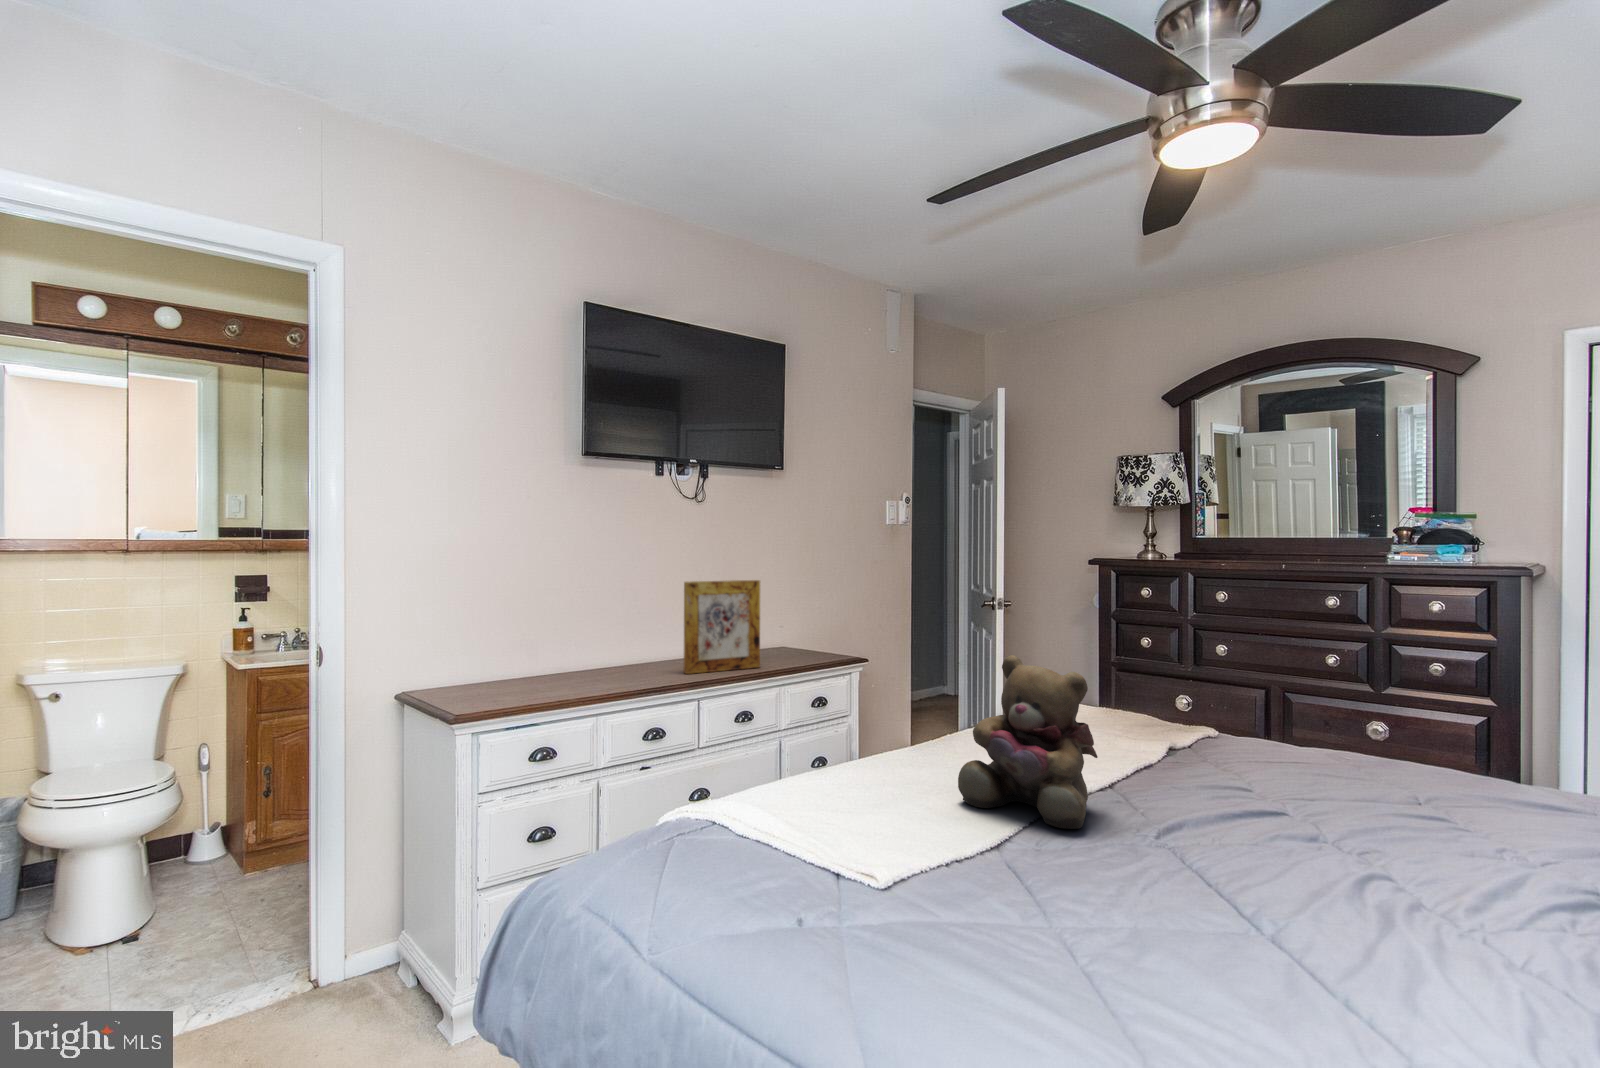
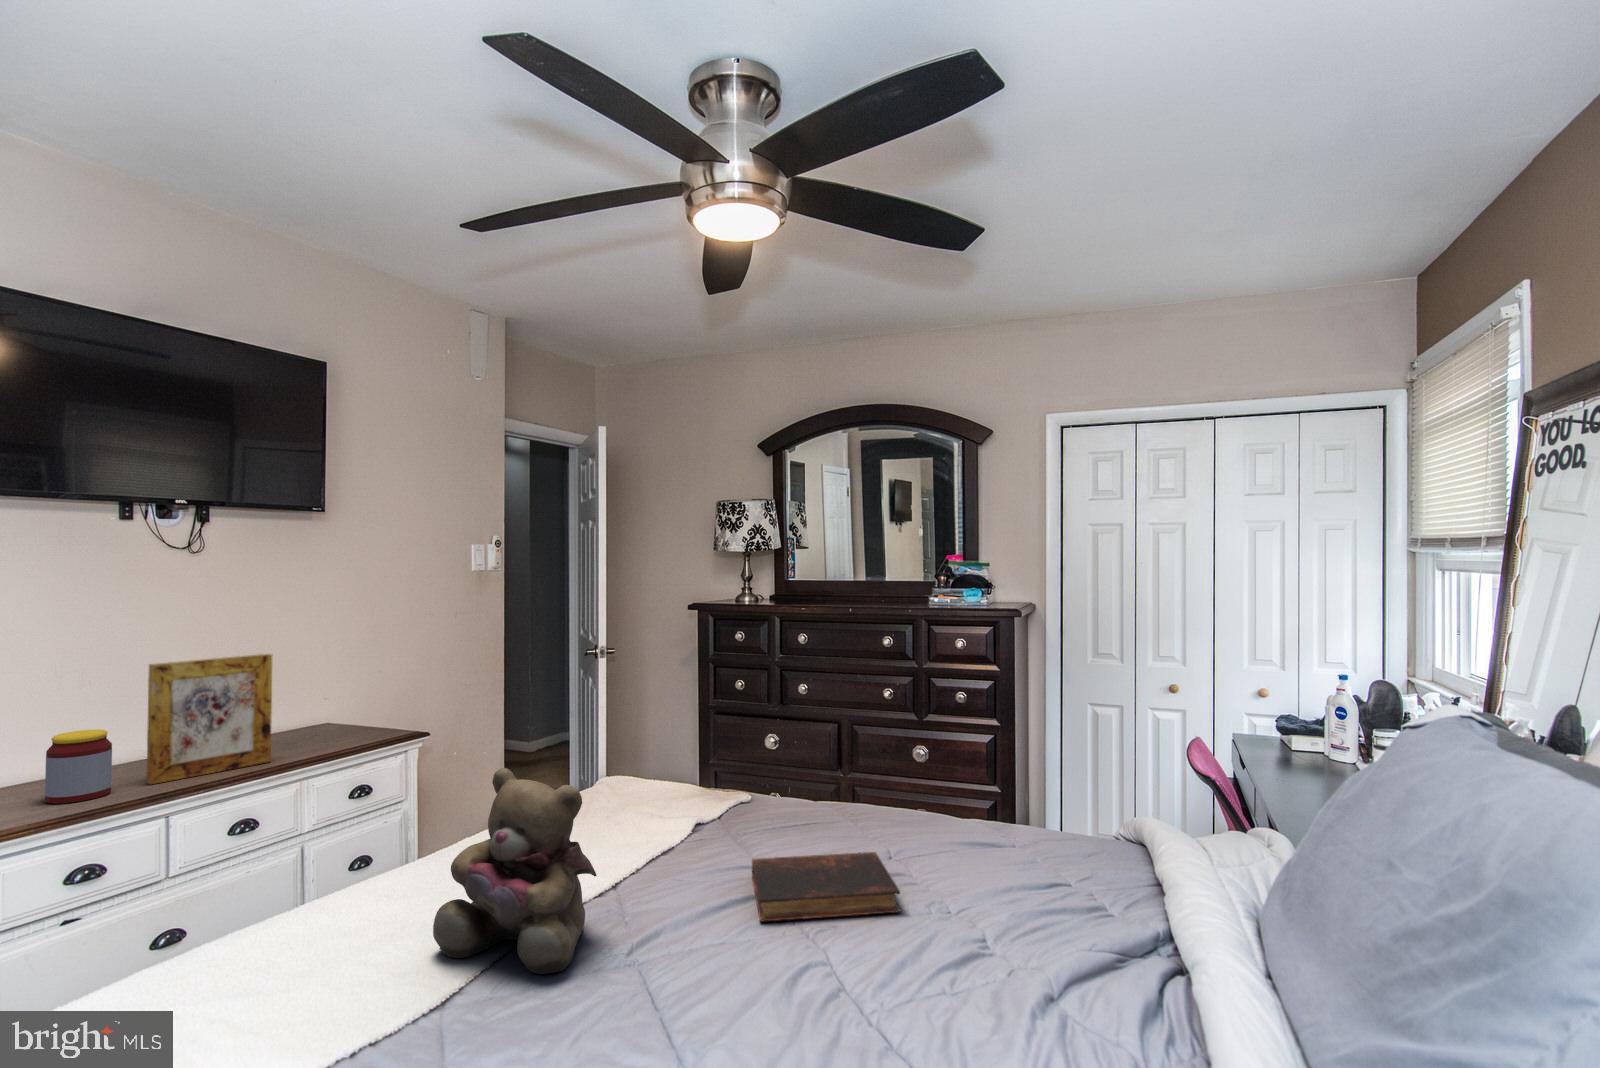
jar: none [627,628,665,680] -> present [45,729,112,804]
book: none [1237,773,1428,839] -> present [752,852,900,921]

